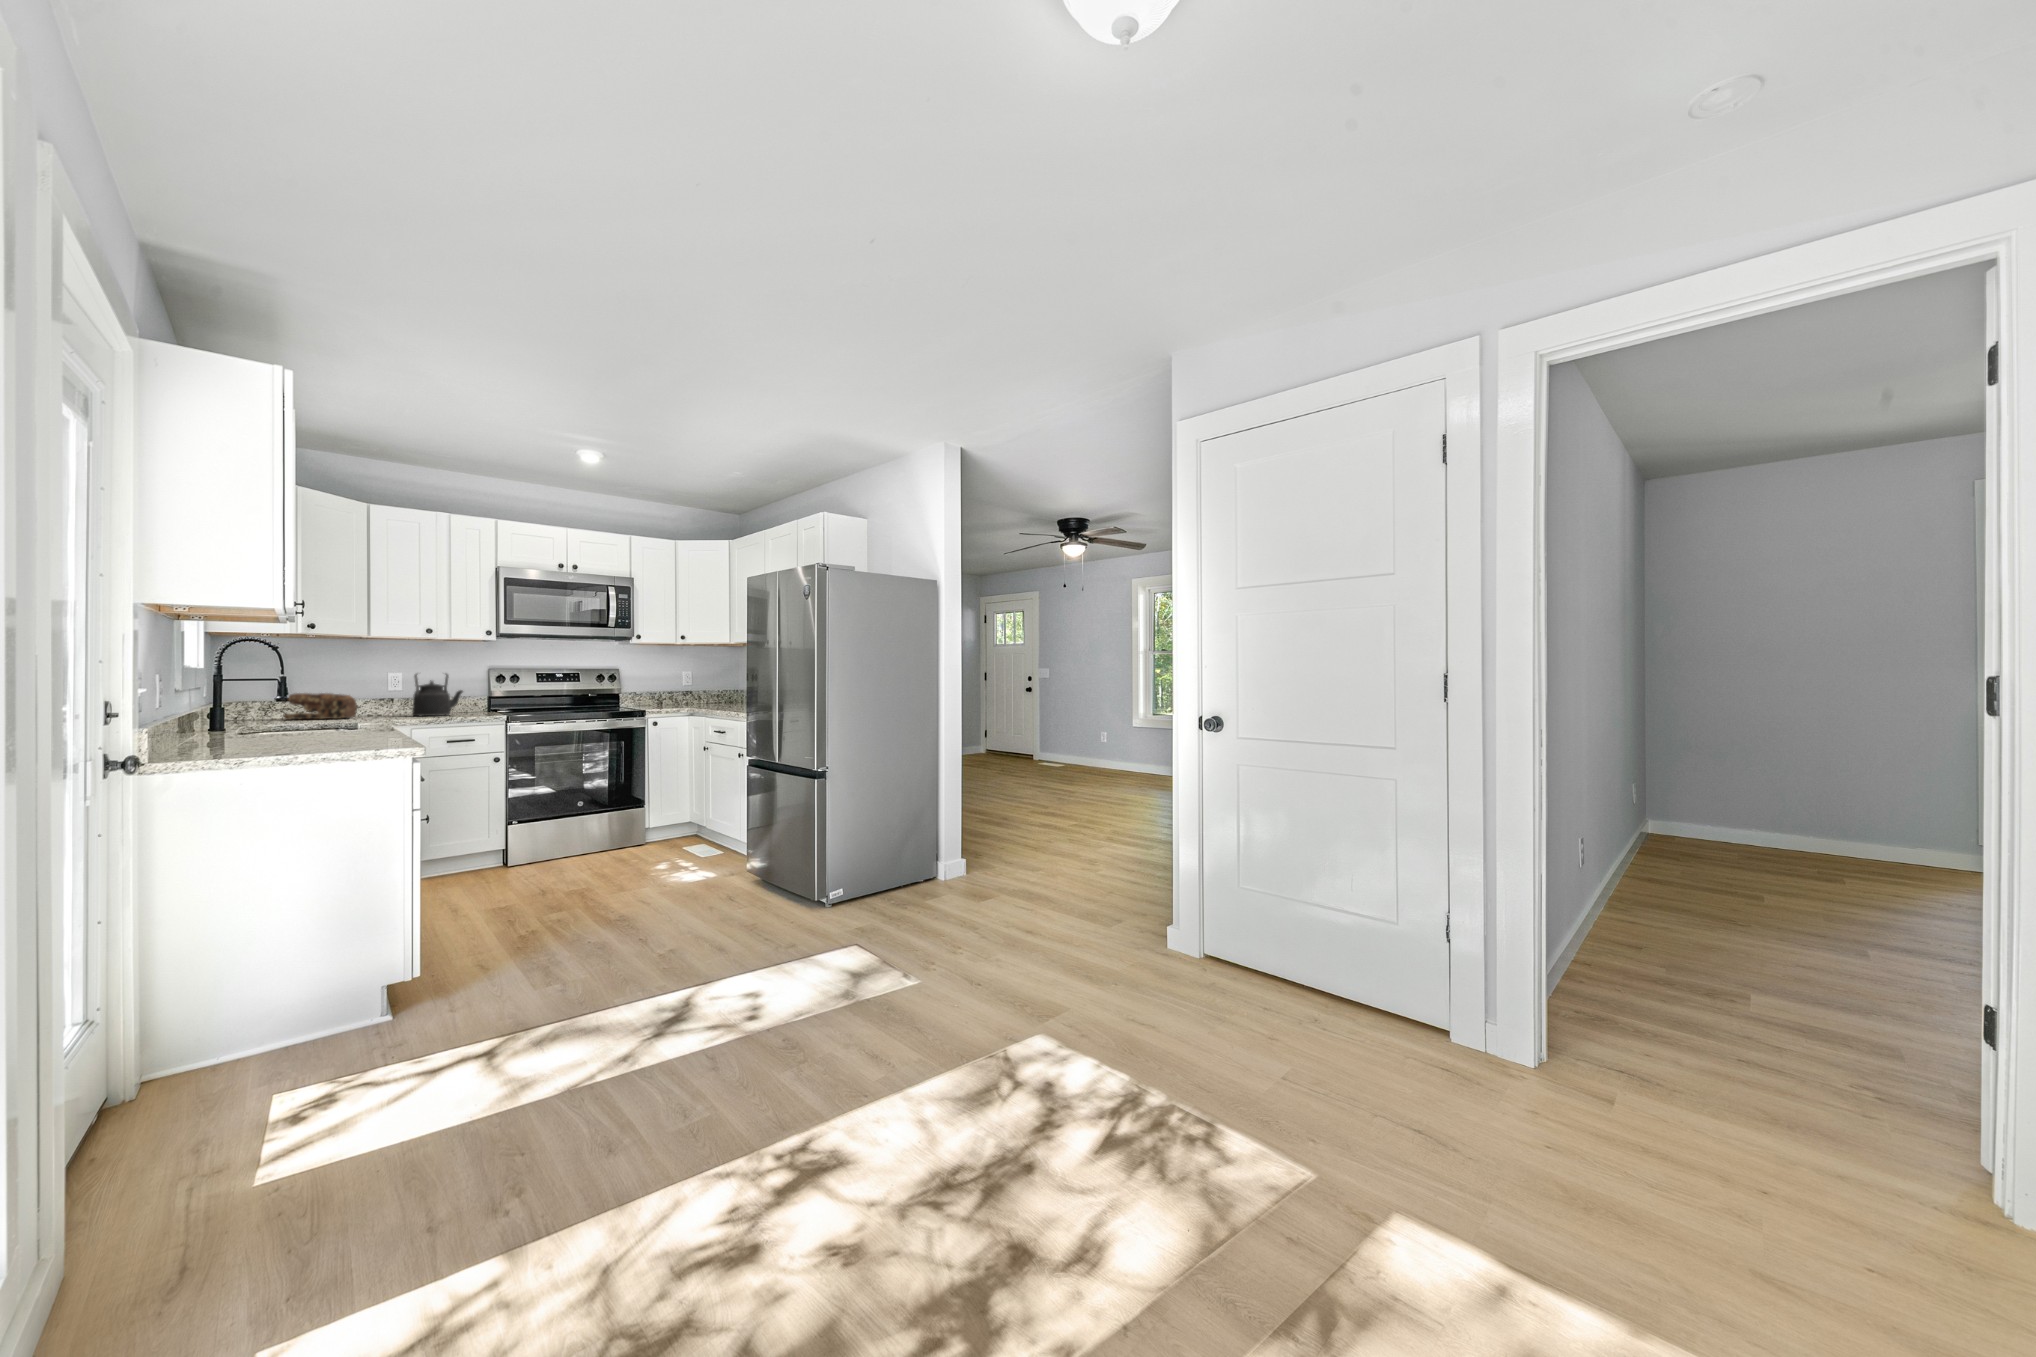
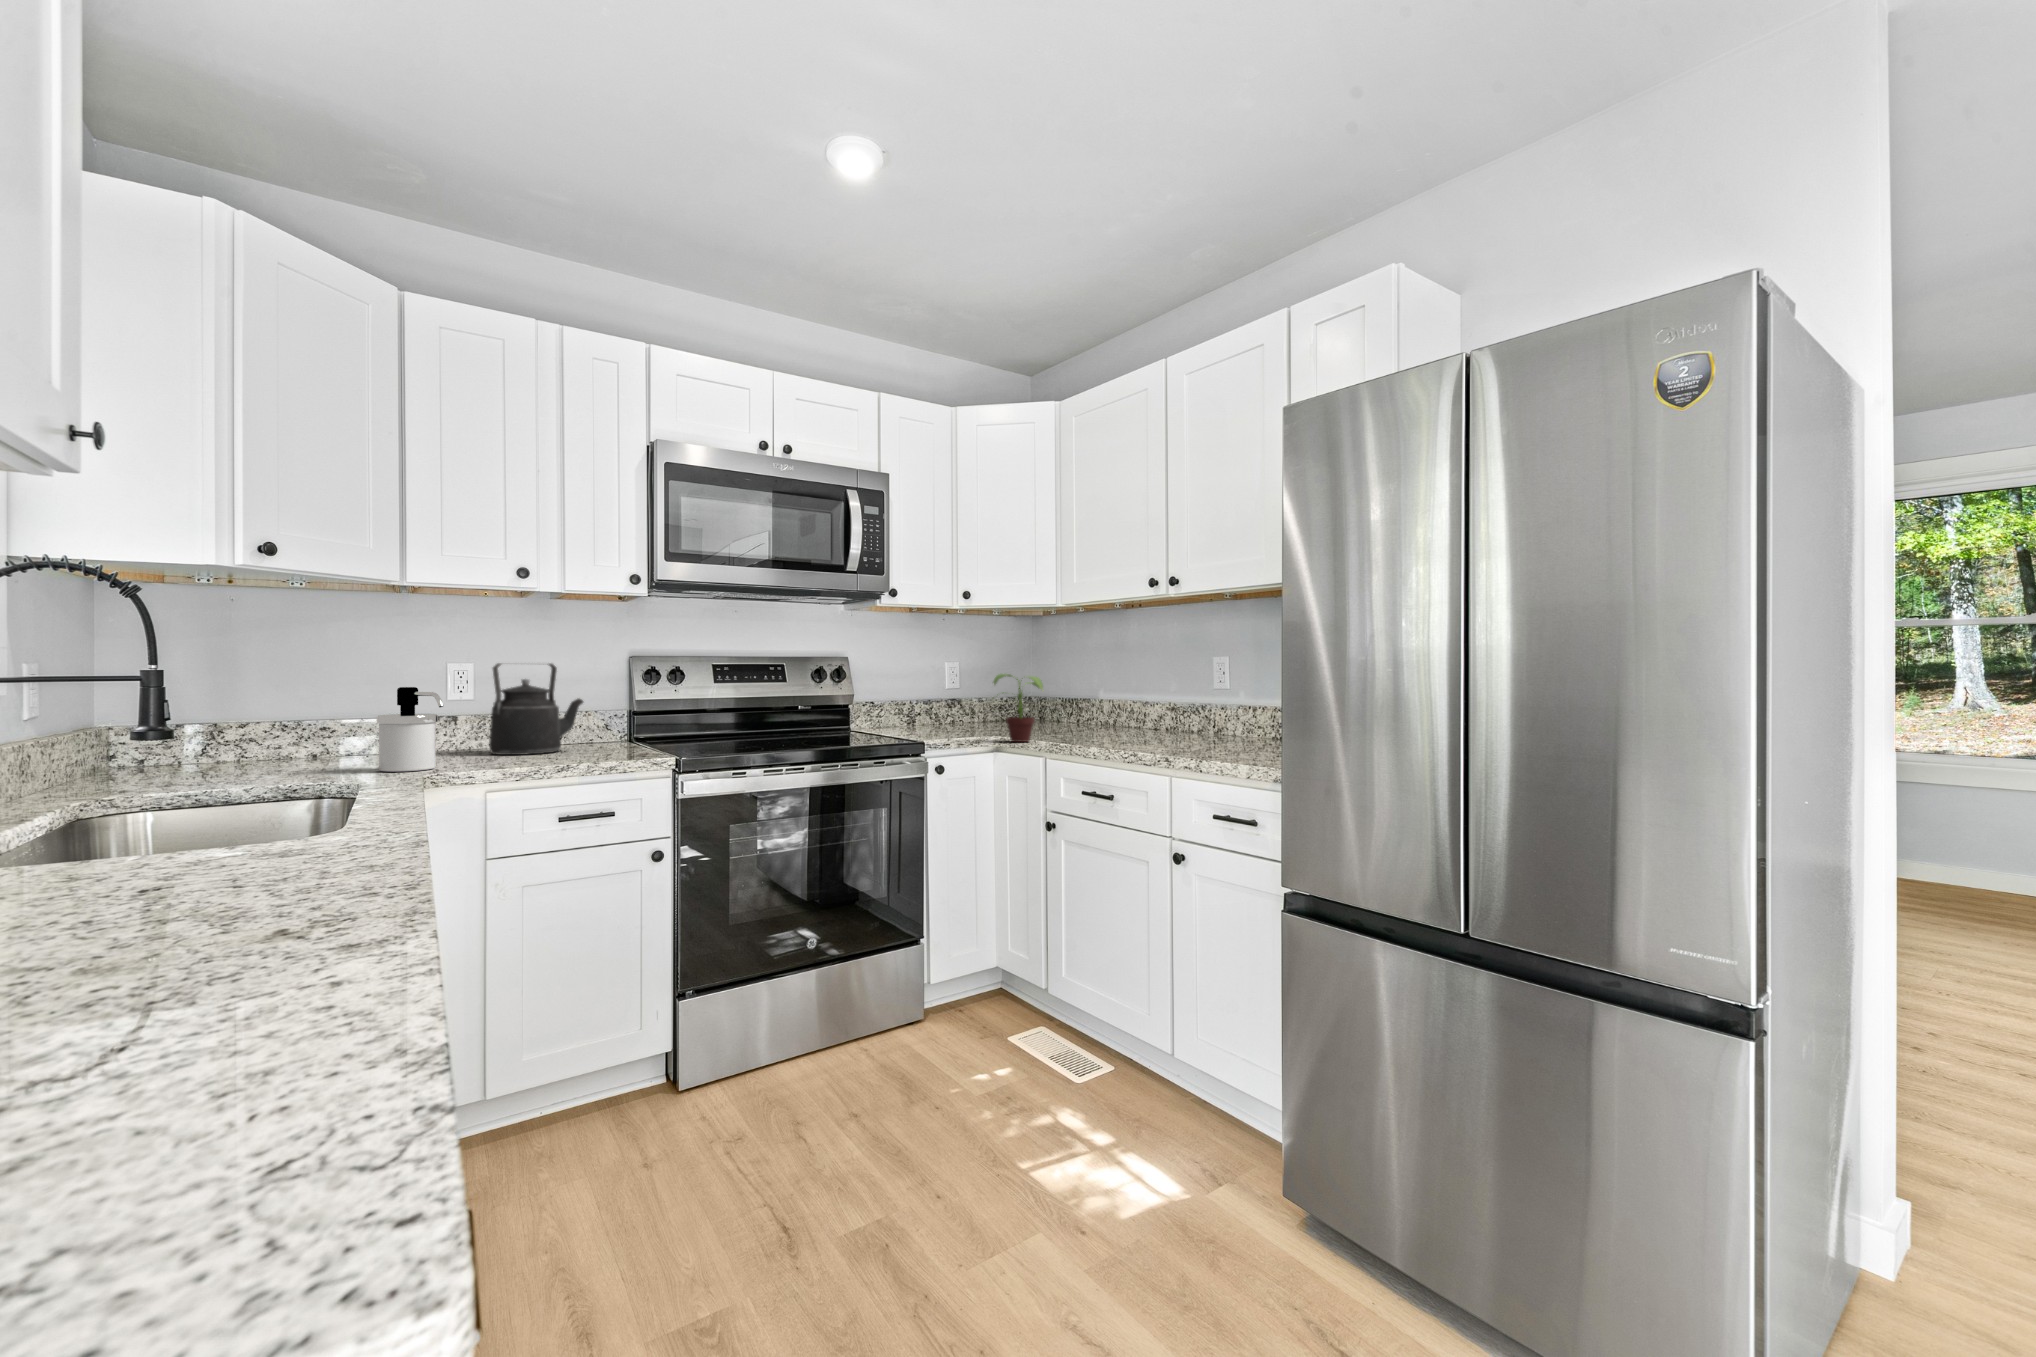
potted plant: none [681,677,711,710] -> present [993,674,1043,742]
soap dispenser: none [358,684,391,721] -> present [377,687,443,772]
bread loaf: present [284,693,357,720] -> none [236,706,384,764]

